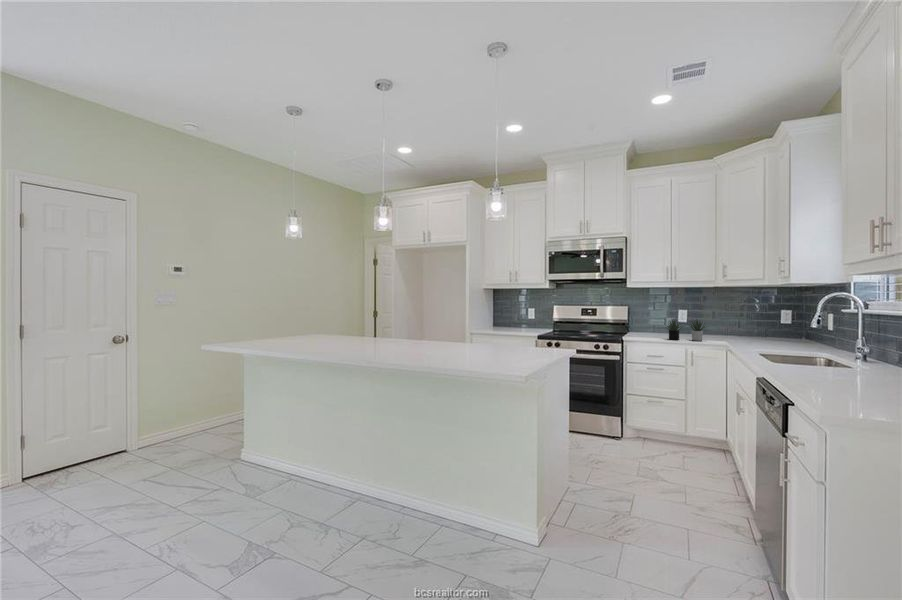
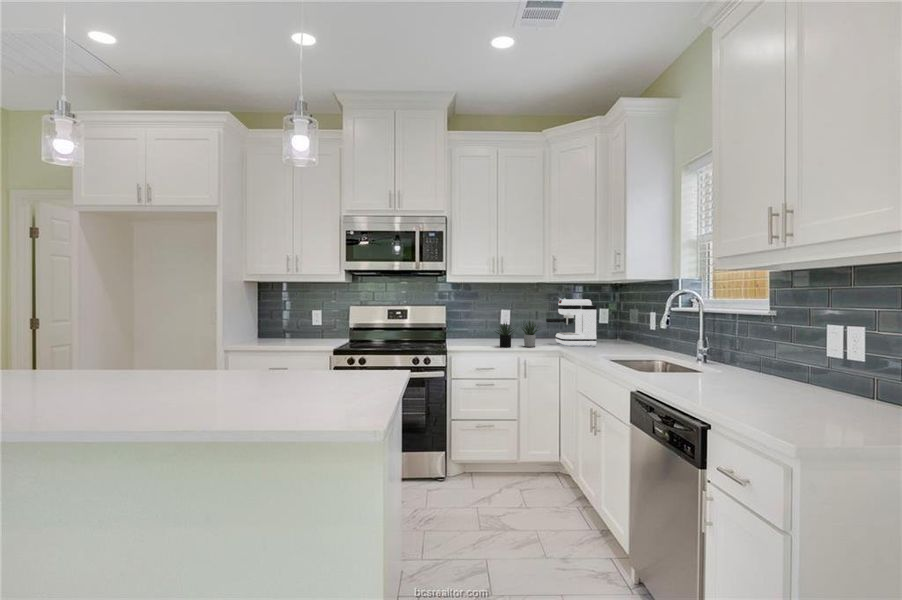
coffee maker: none [716,302,766,343] -> present [546,299,596,346]

